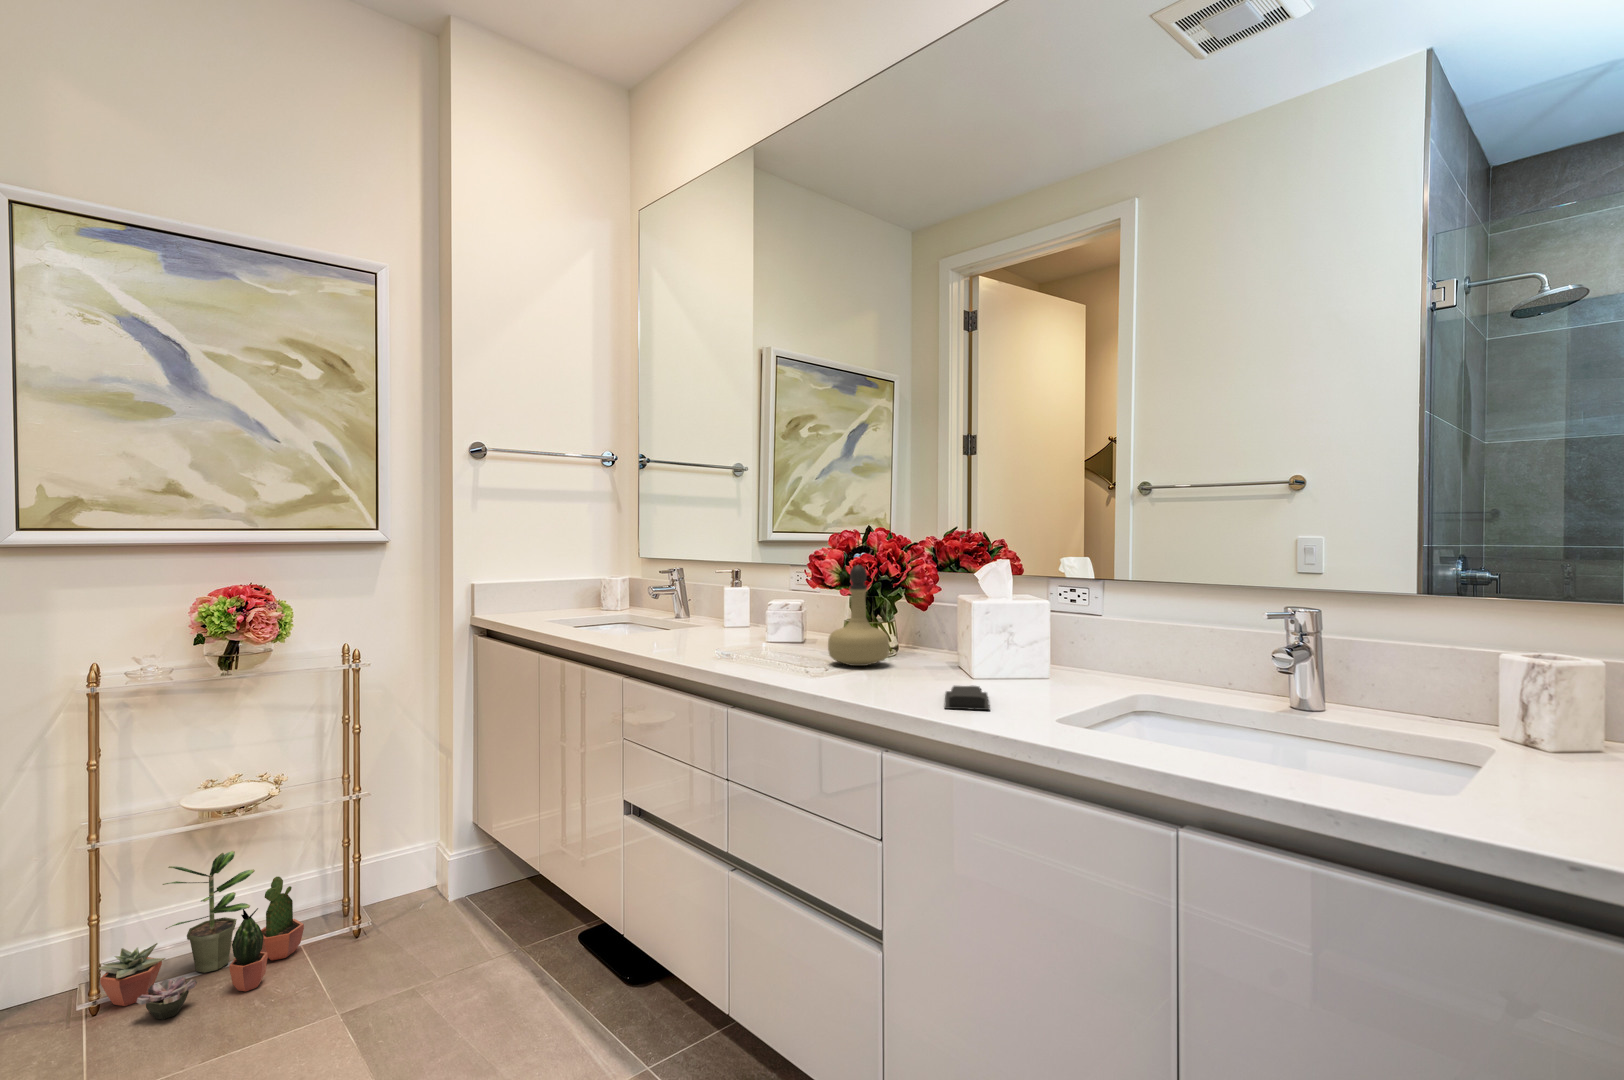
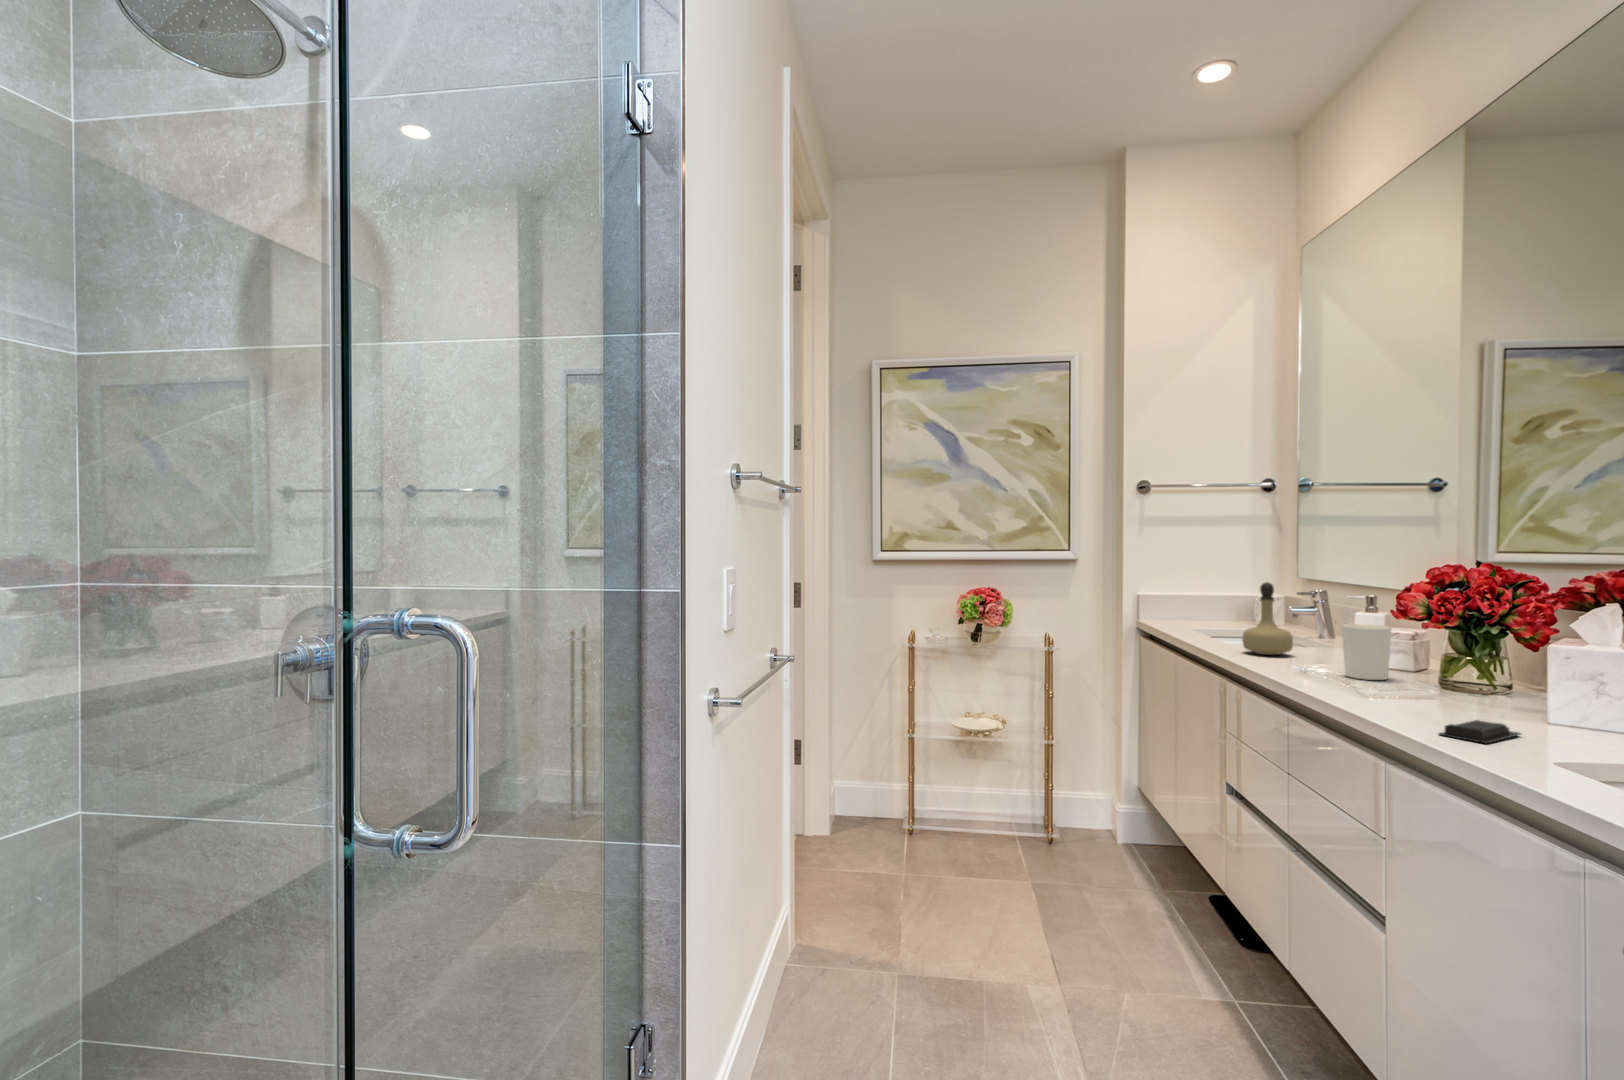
perfume bottle: present [828,565,889,666] -> present [1242,582,1293,655]
candle holder: none [757,597,802,656] -> present [1342,624,1392,680]
potted plant: present [99,851,304,1020] -> none [912,758,1017,849]

